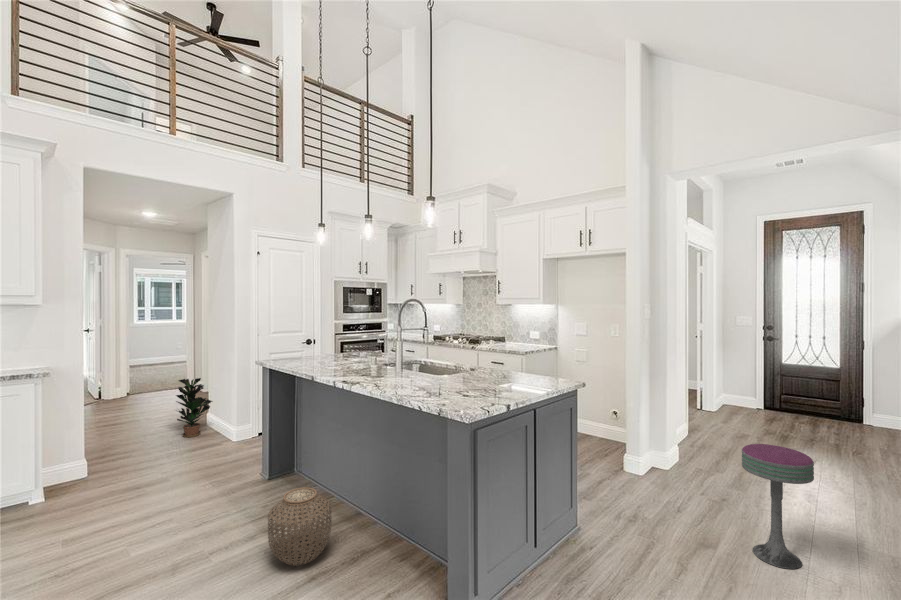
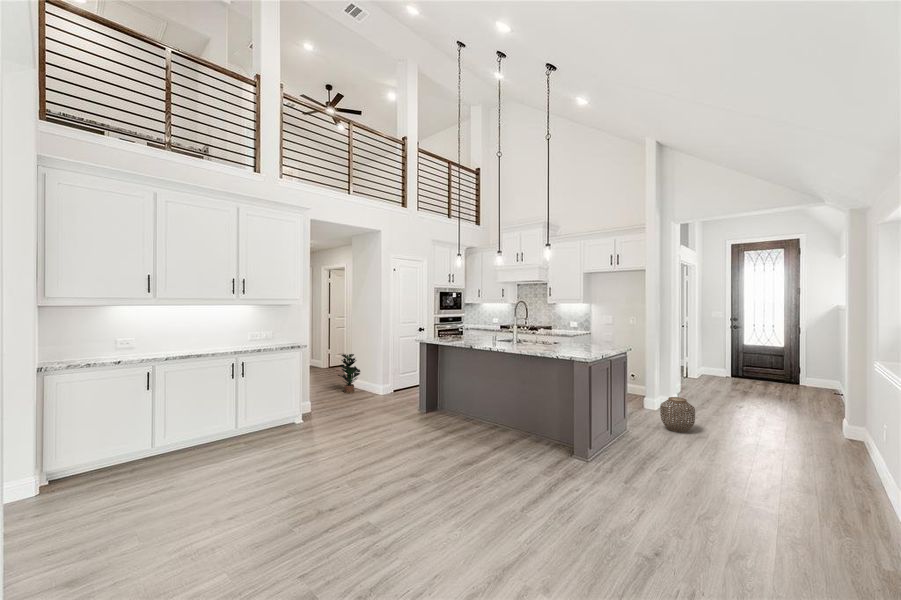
bar stool: present [742,444,814,569] -> none [719,381,757,444]
woven basket: present [268,488,331,565] -> present [660,397,695,432]

